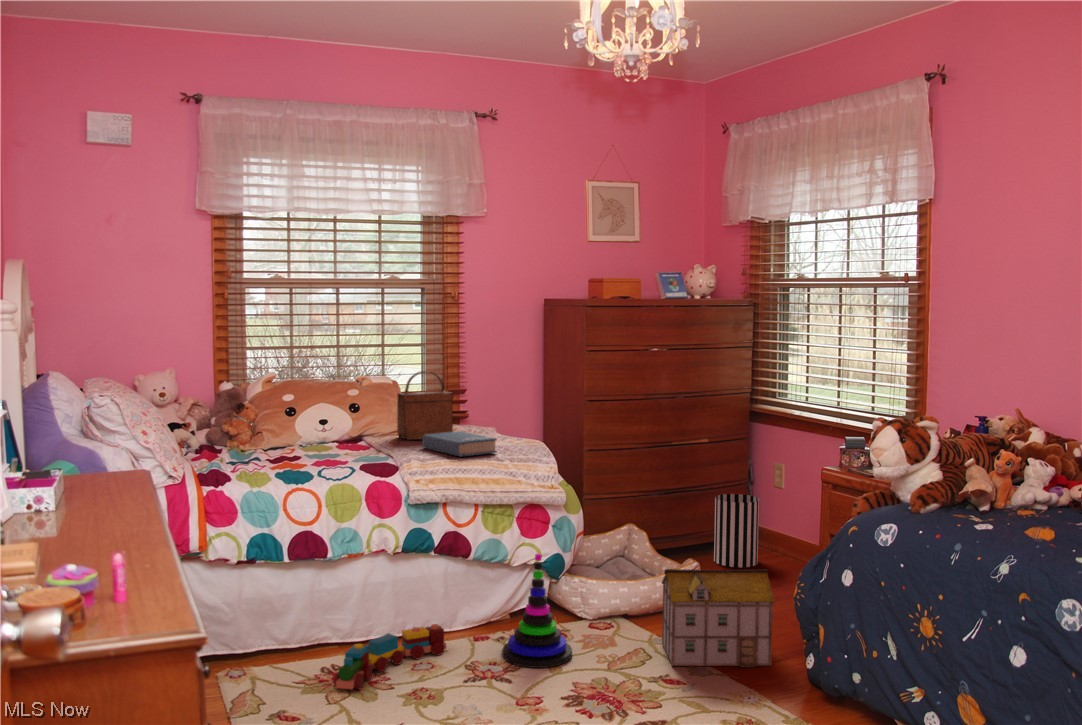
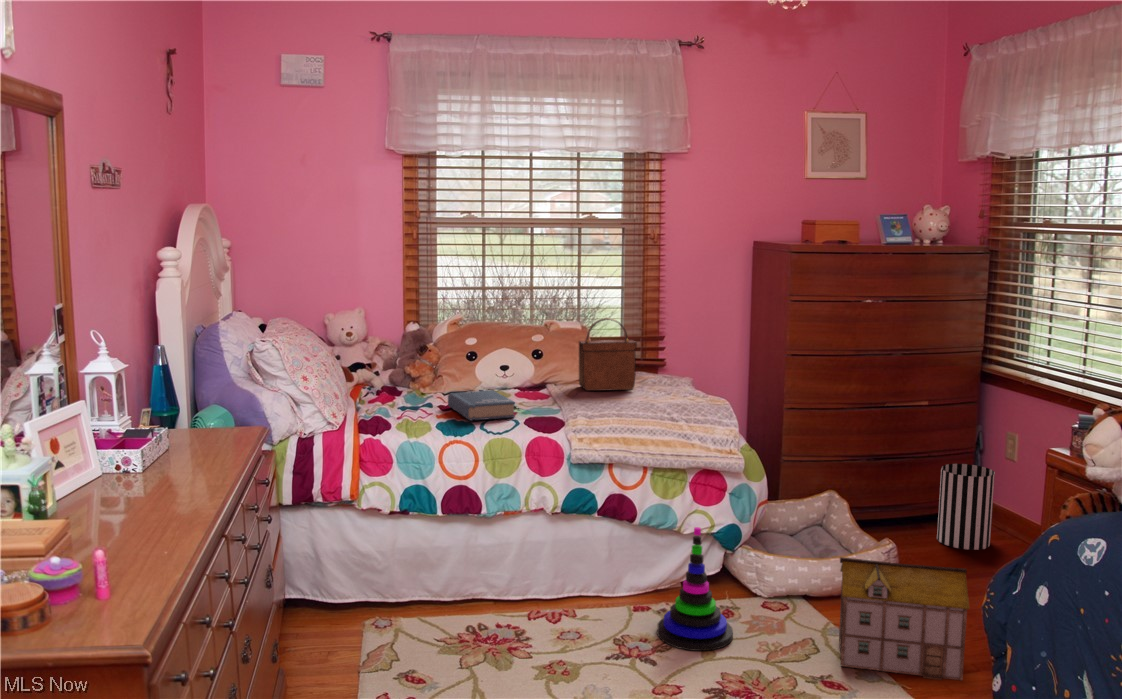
book: present [422,431,497,457] -> present [448,390,515,420]
toy train: present [334,624,446,689] -> none [474,590,600,653]

